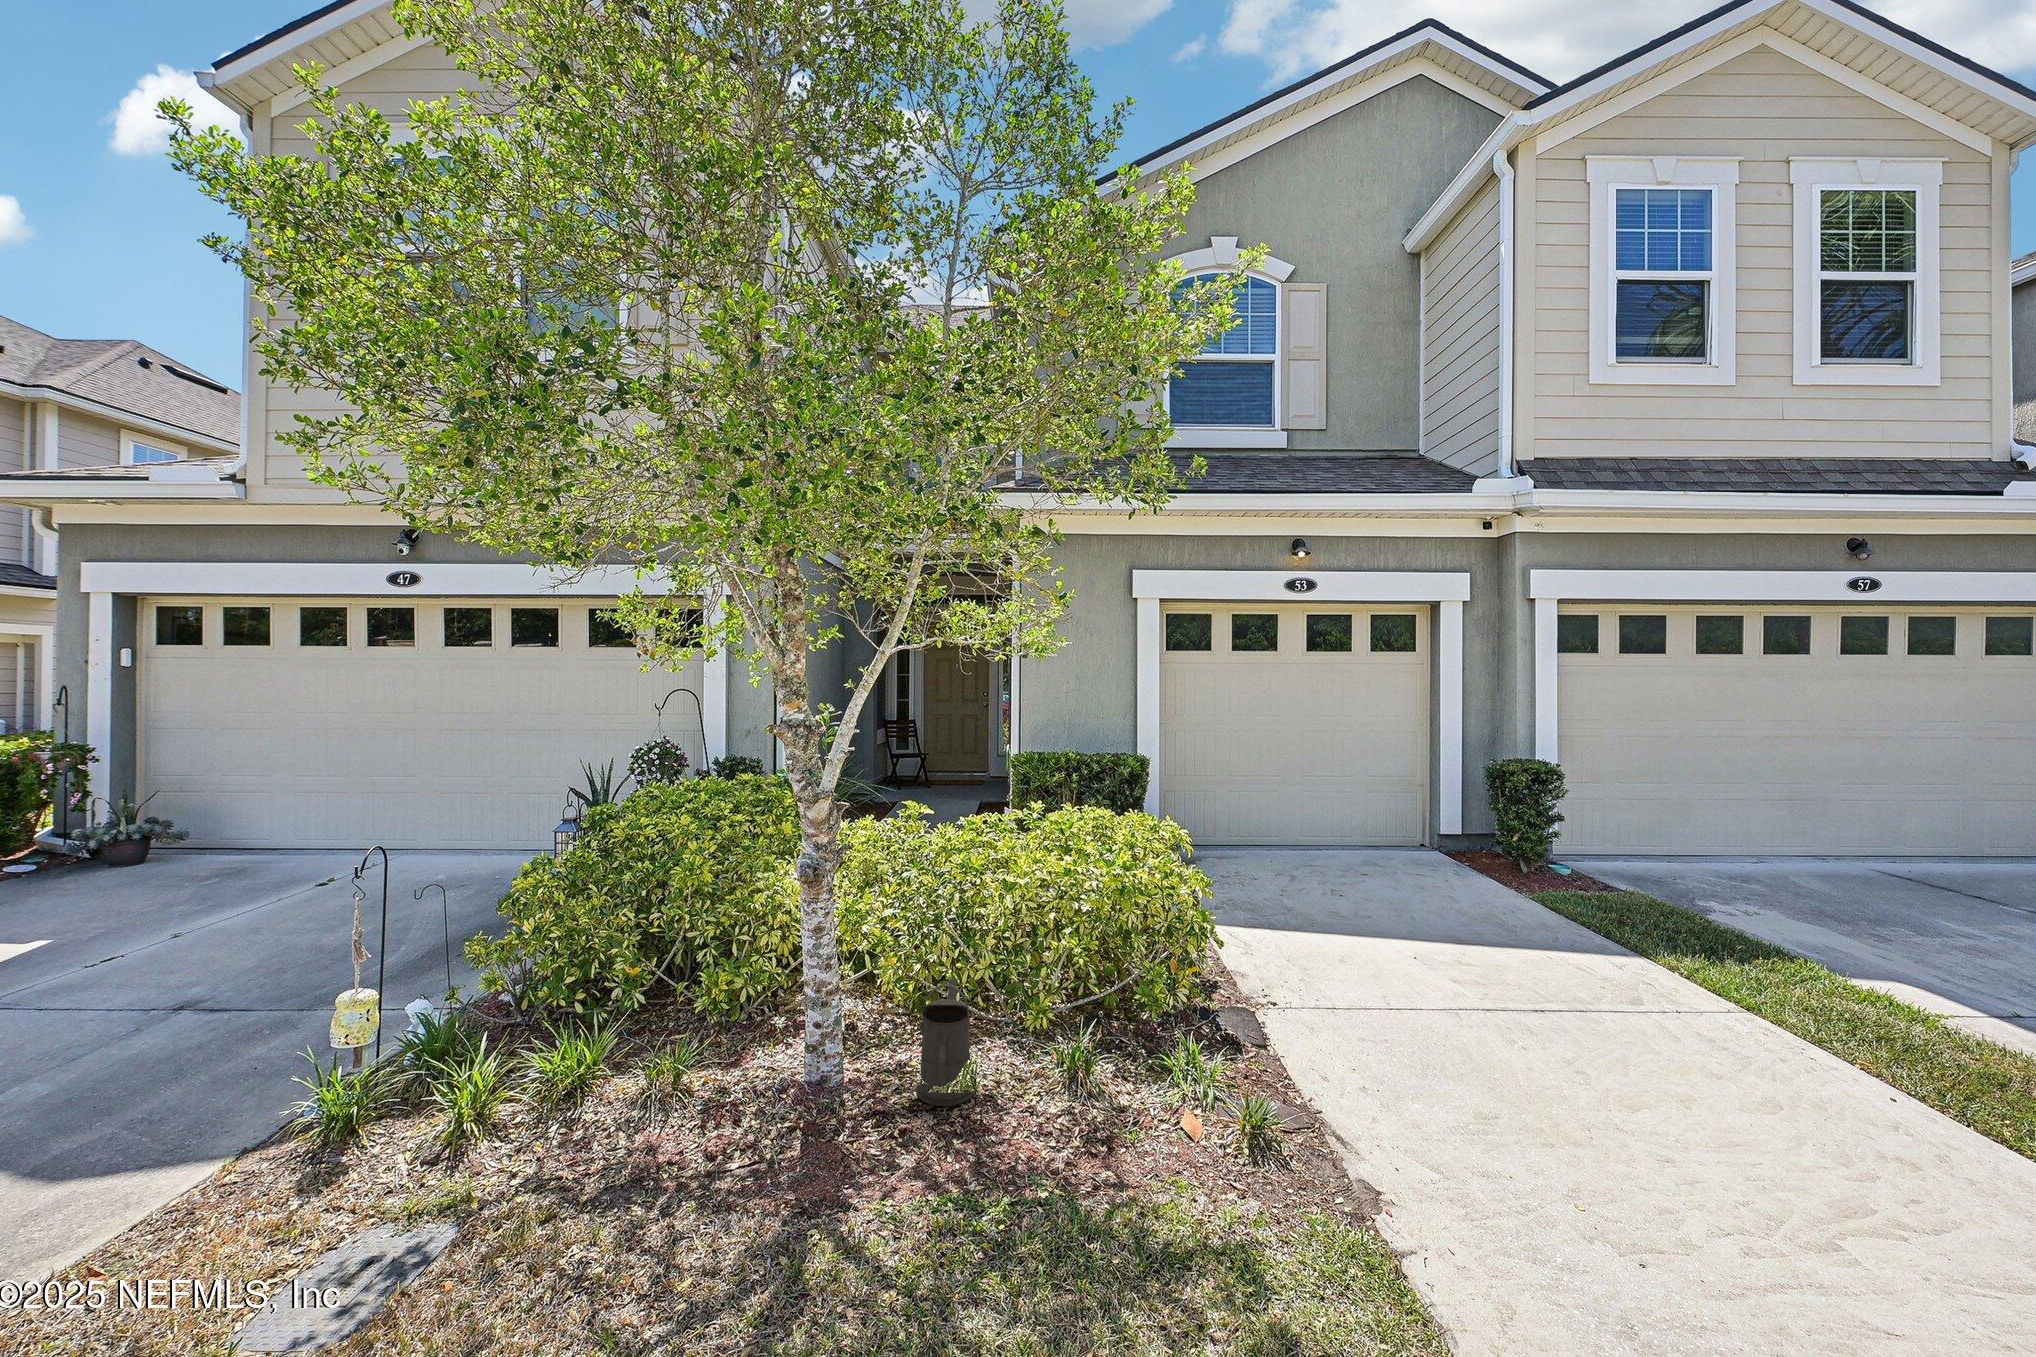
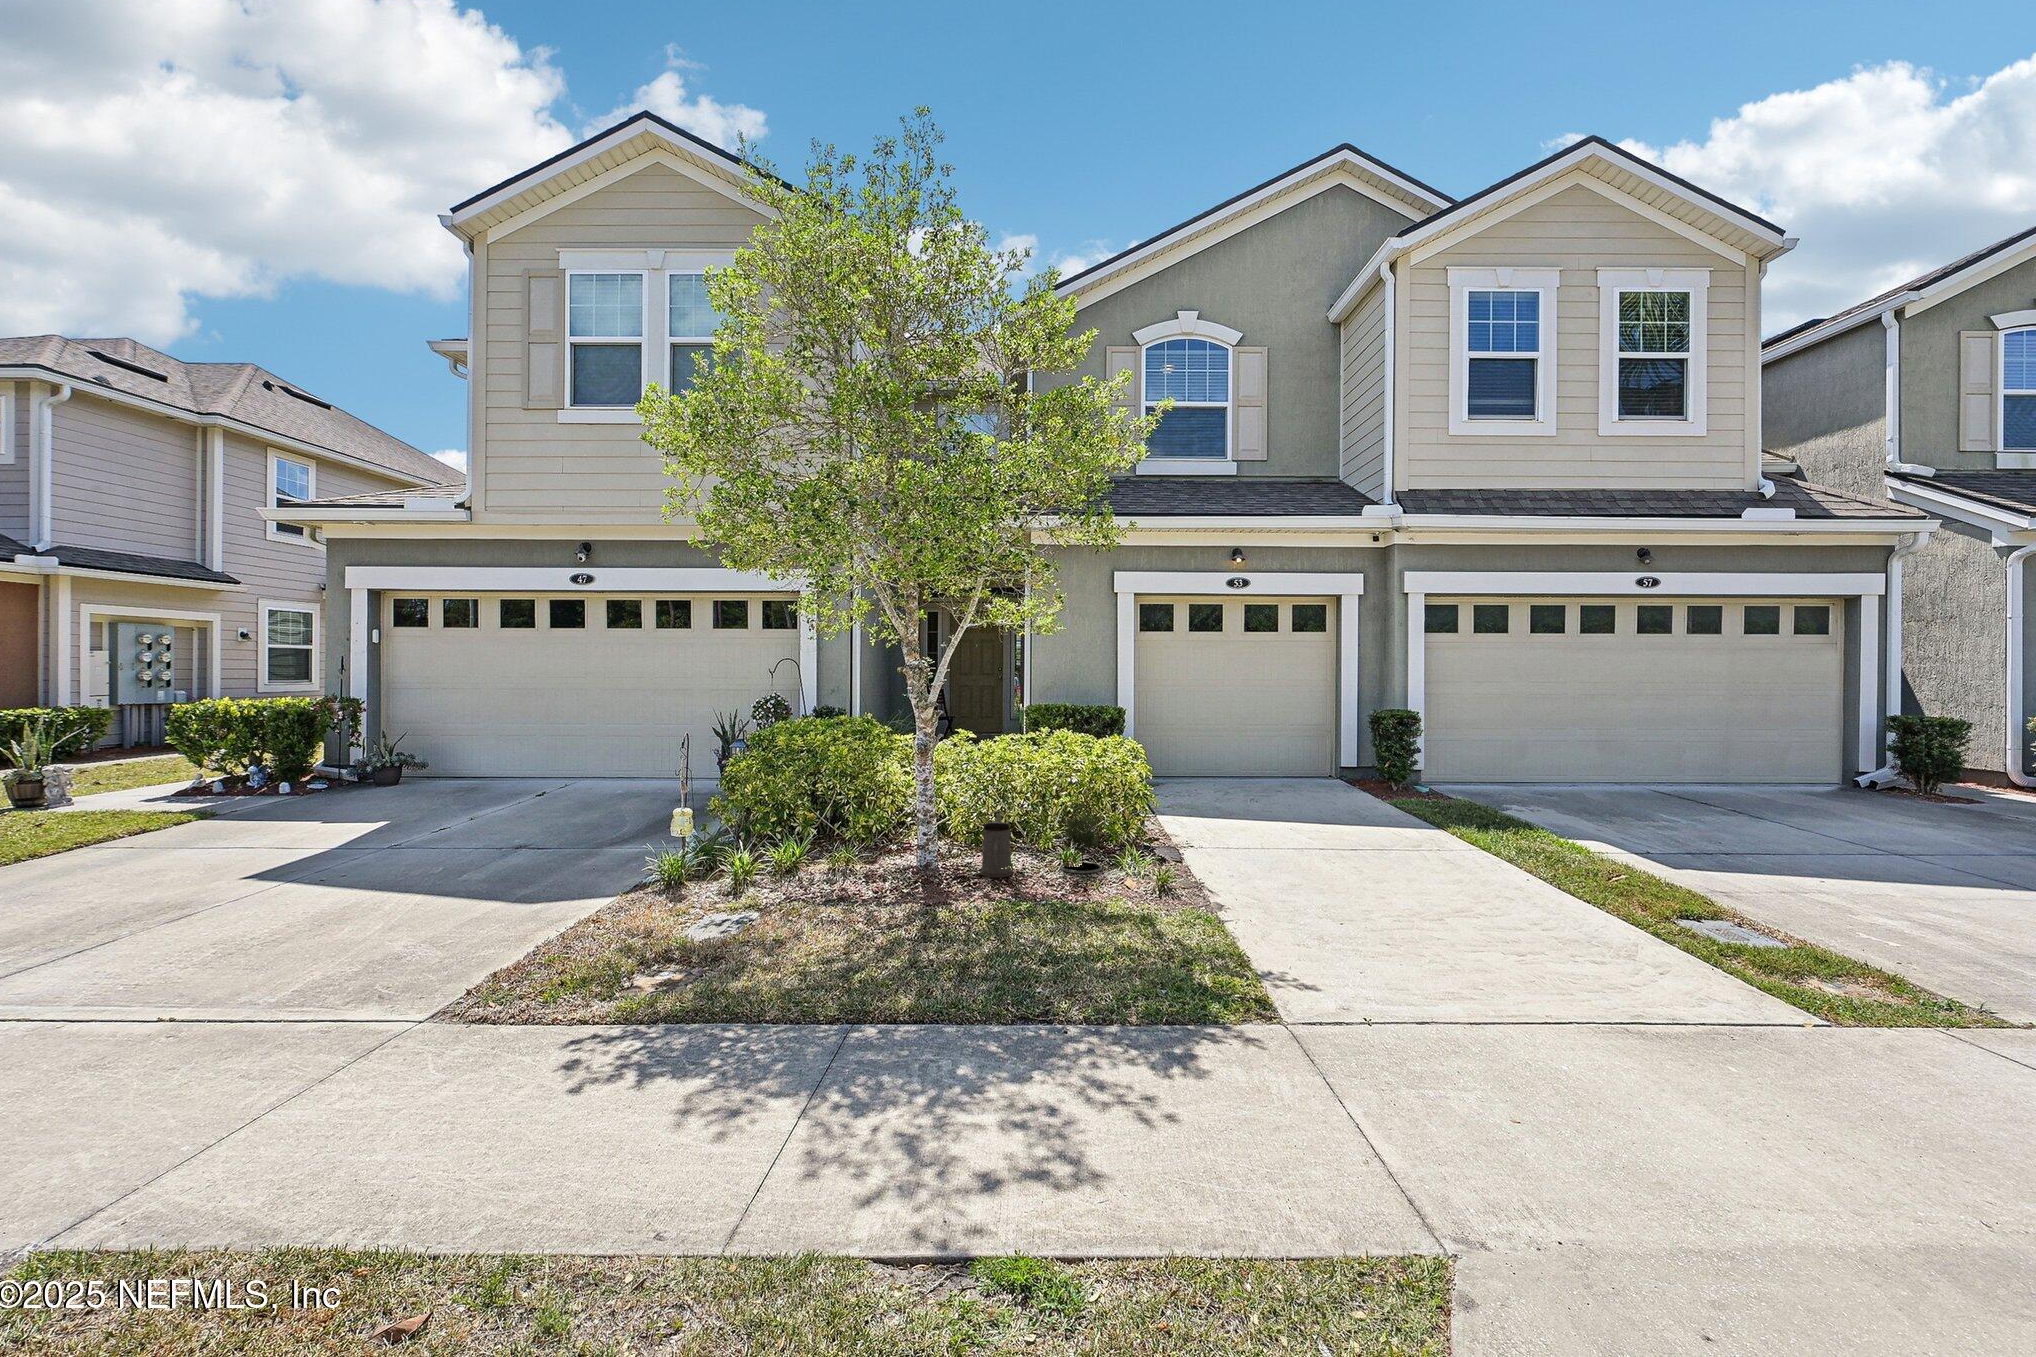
potted tree: none [1055,951,1130,1093] -> present [1060,798,1102,874]

